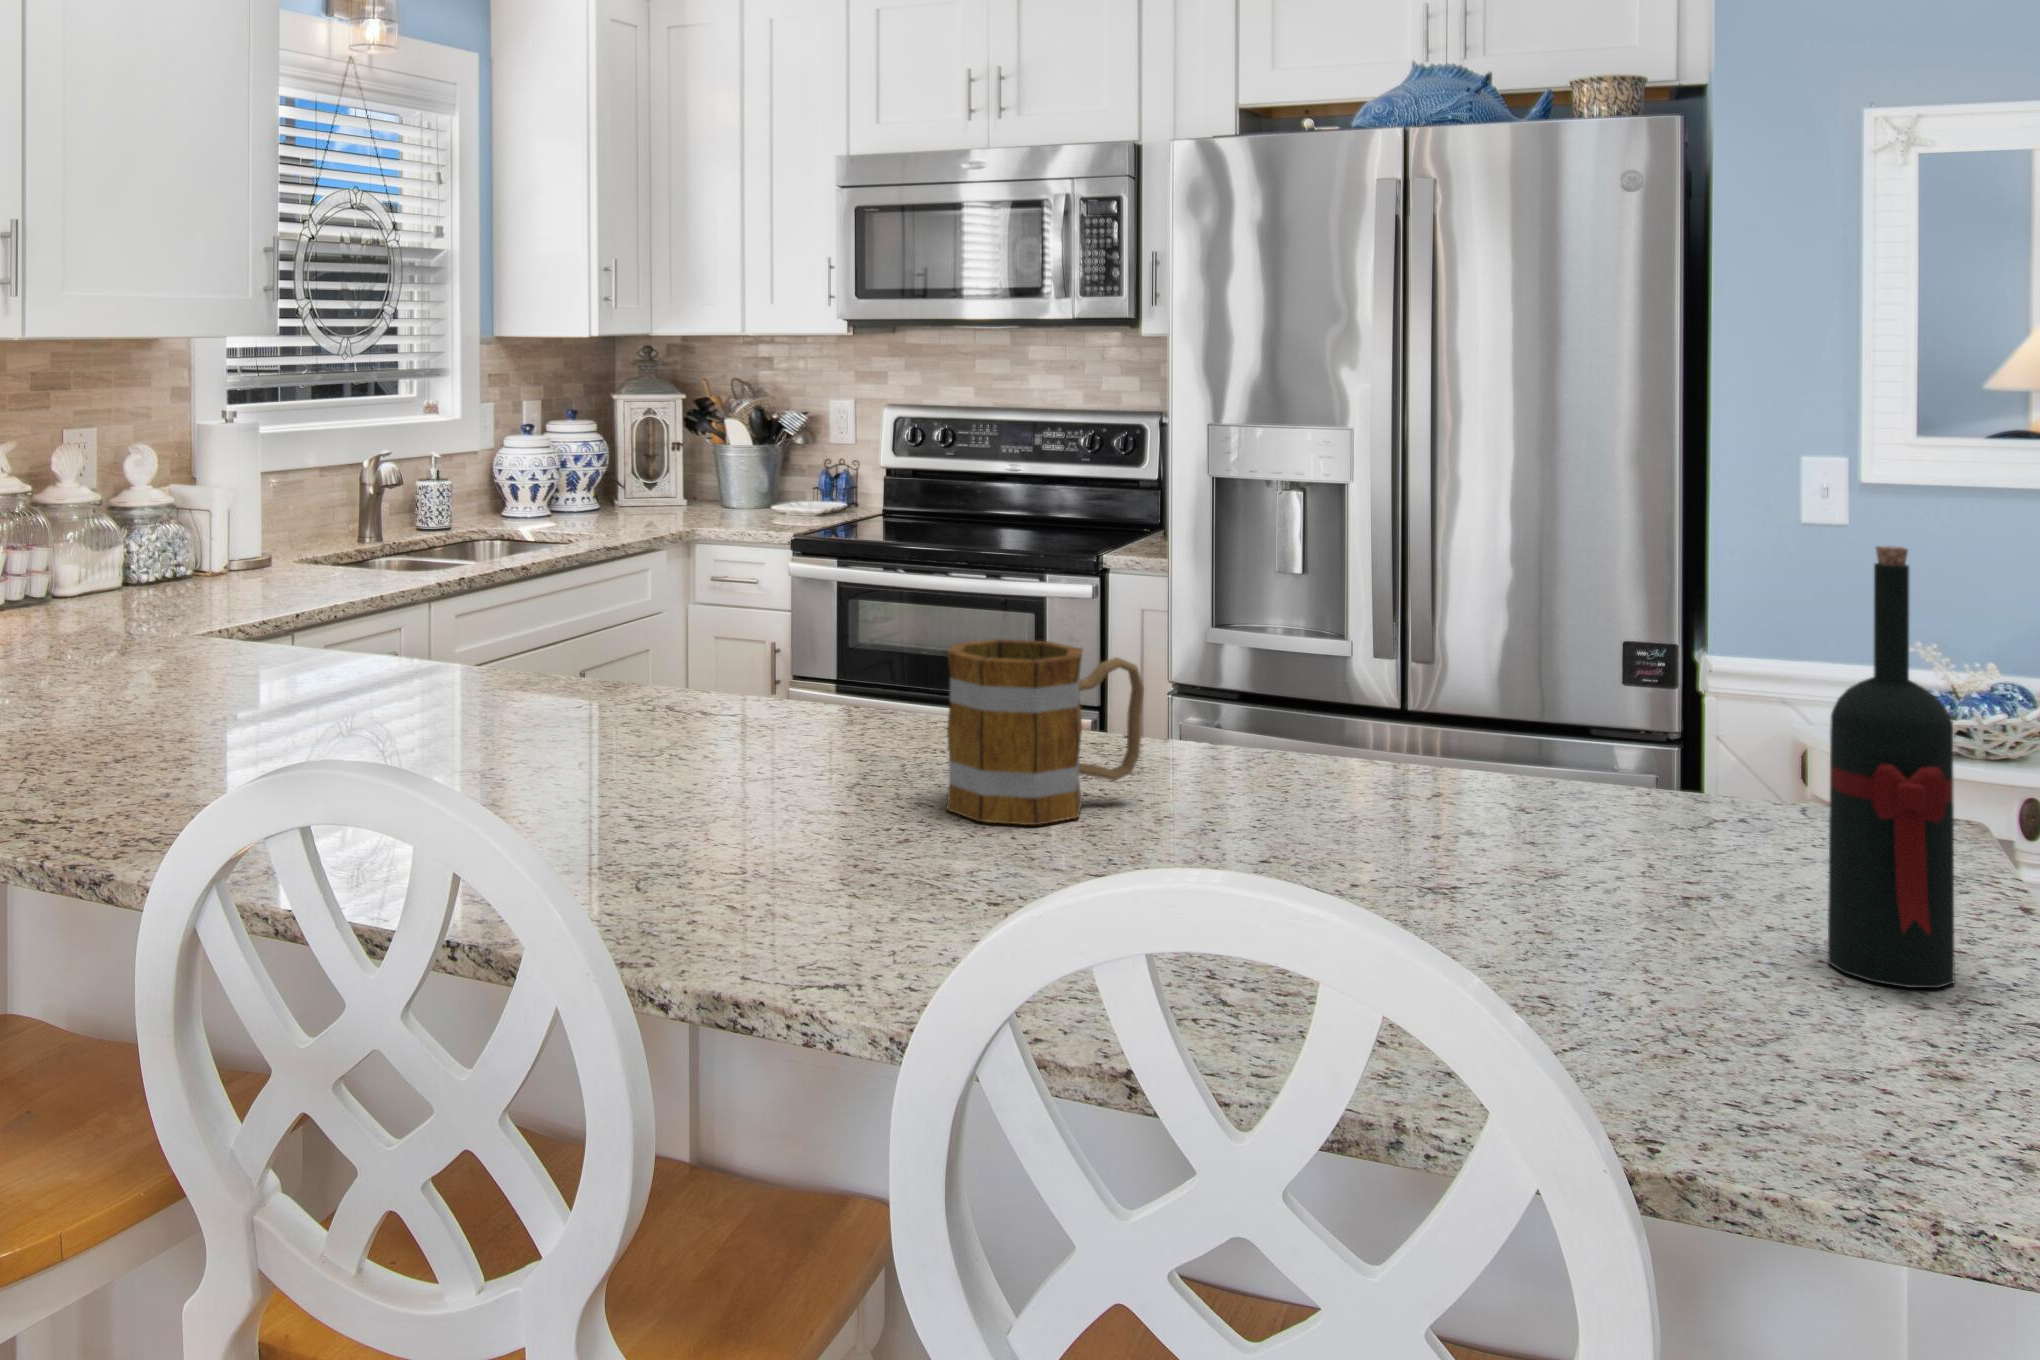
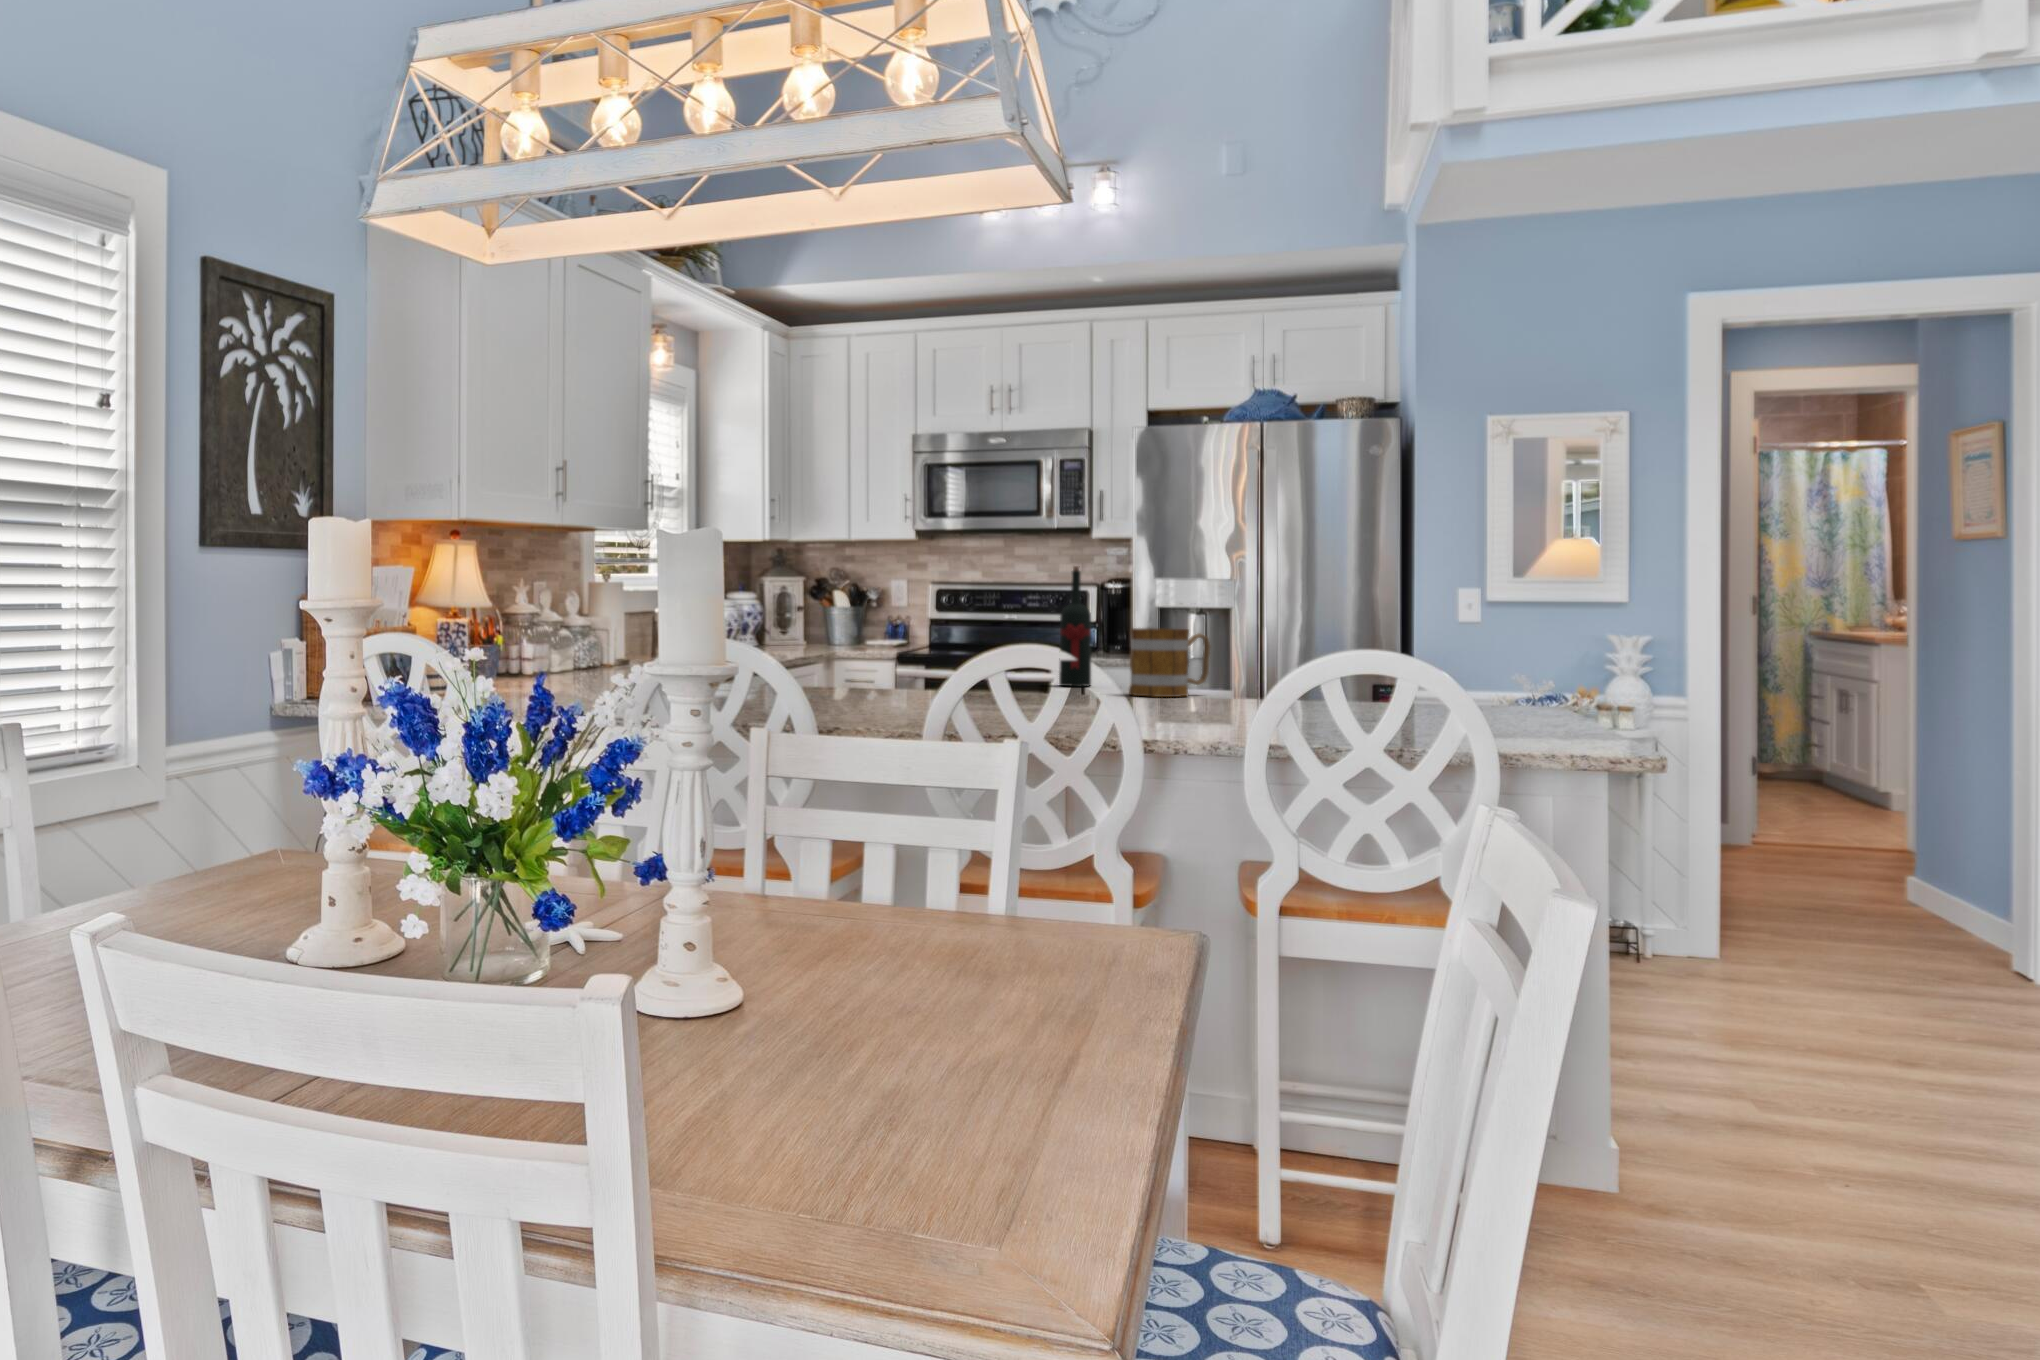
wine bottle: present [1828,546,1955,988] -> present [1059,566,1091,687]

